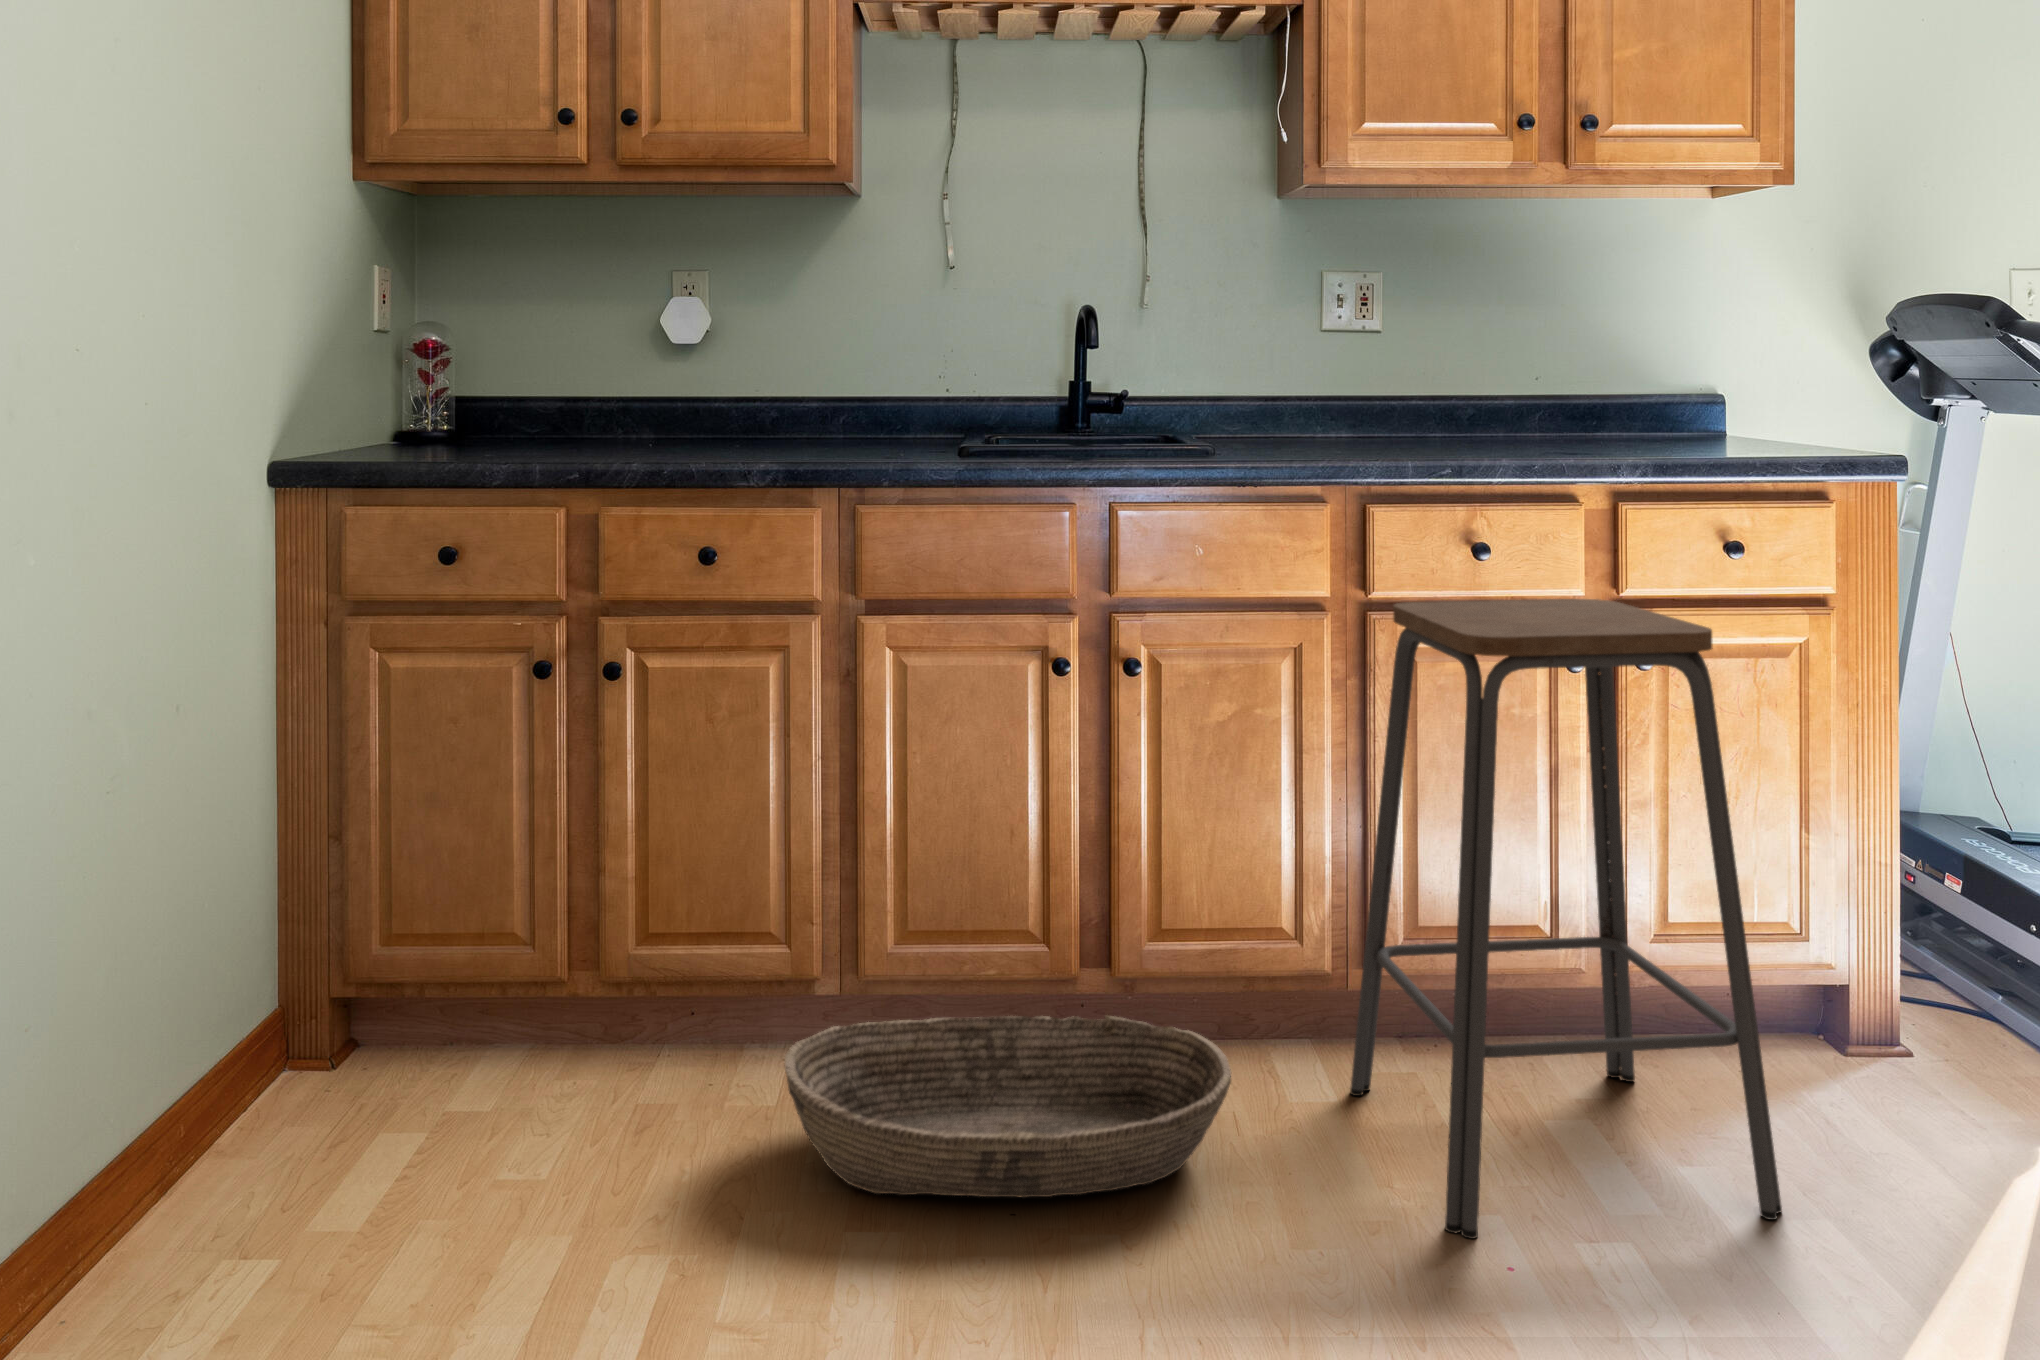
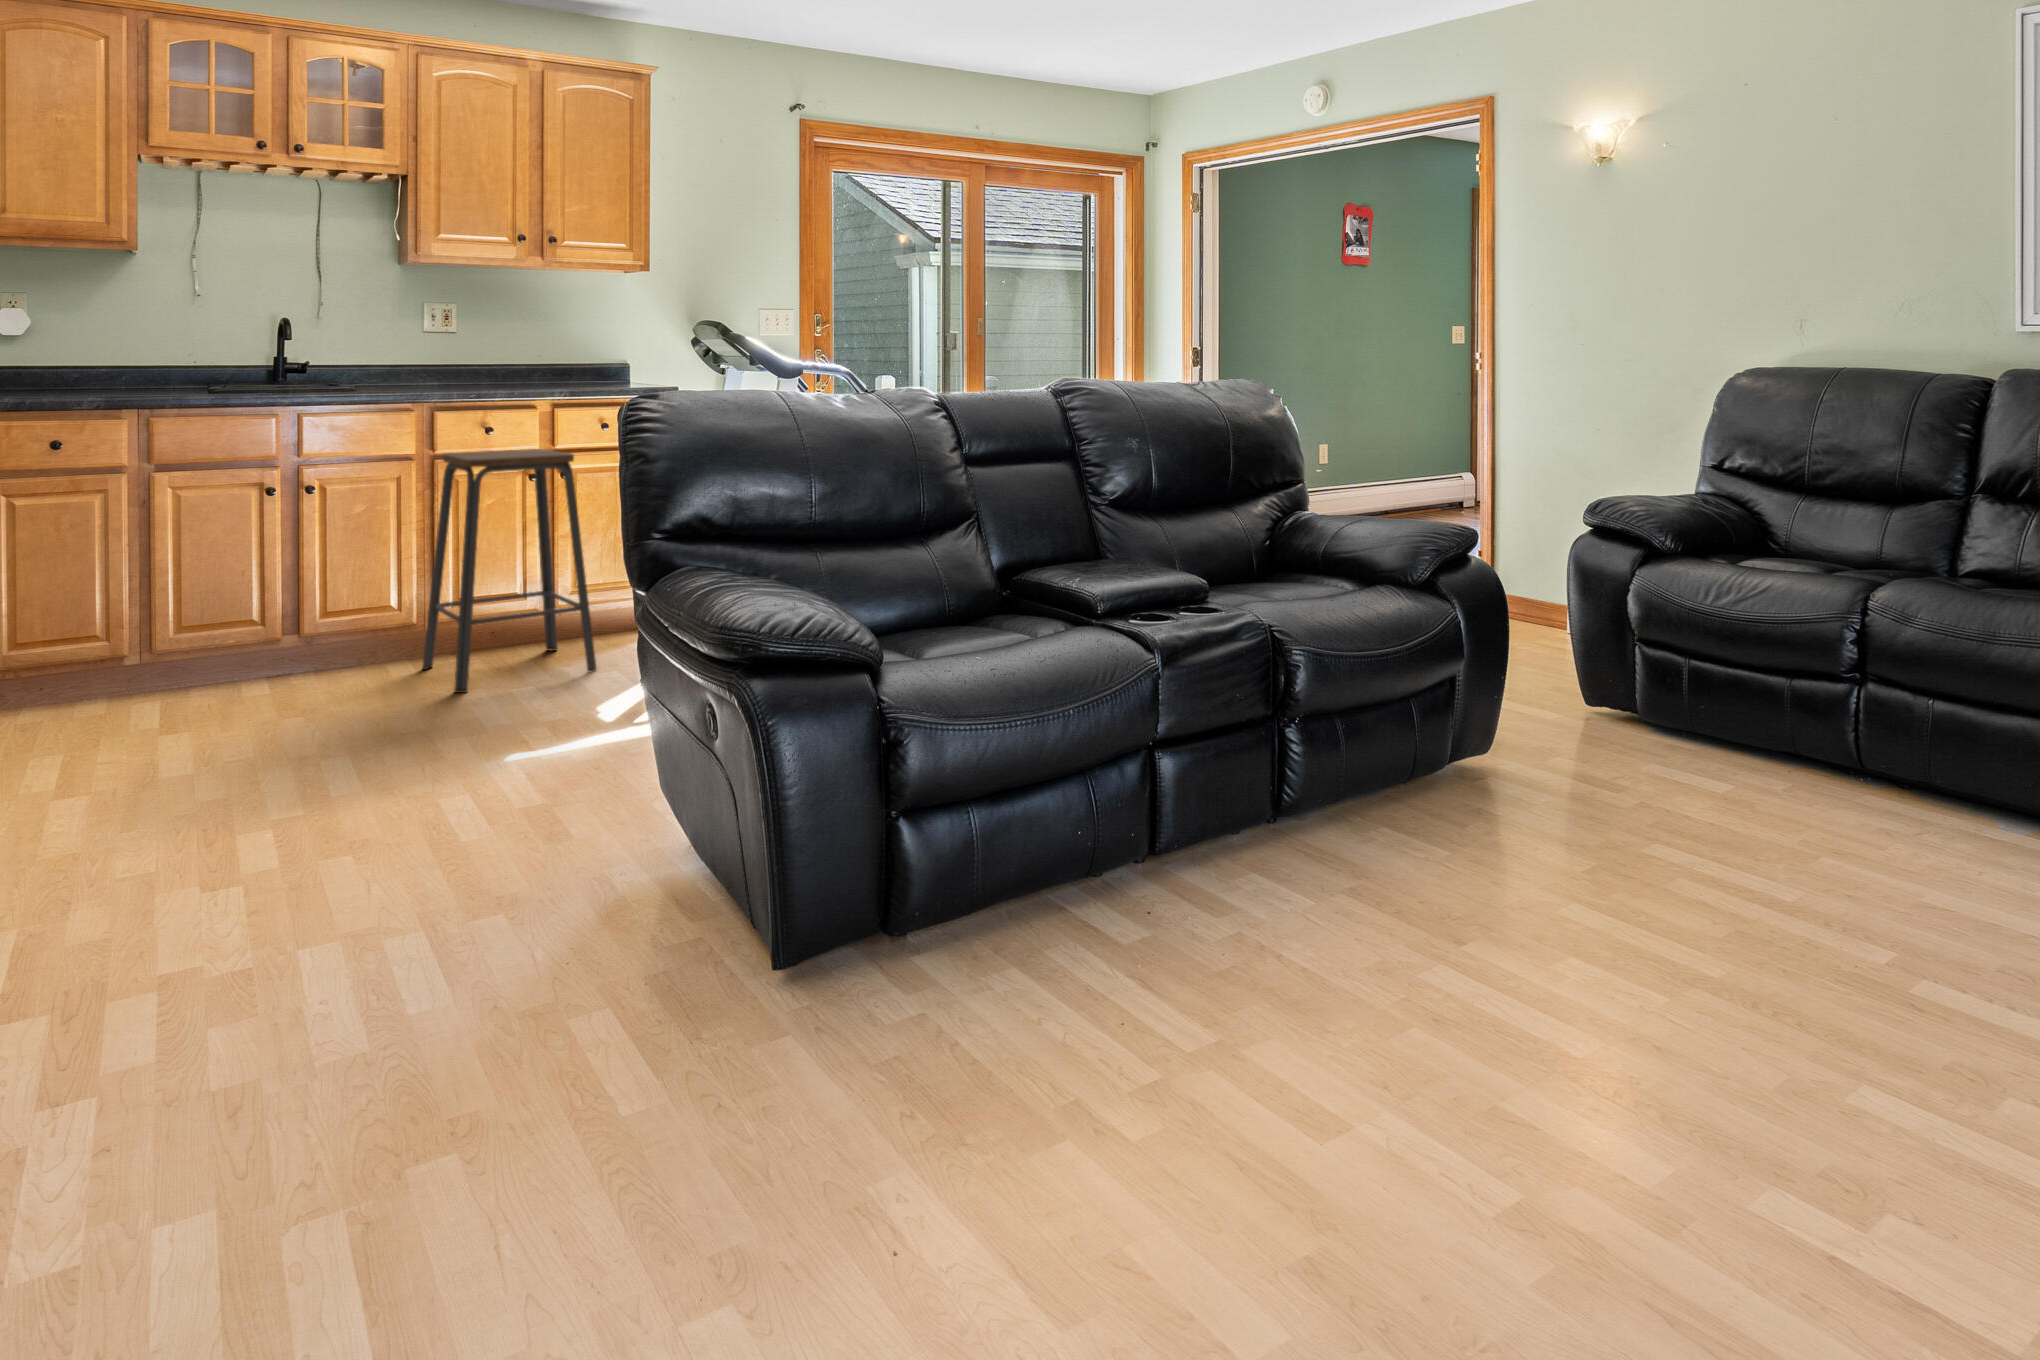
basket: present [785,1015,1231,1197] -> none [117,645,359,722]

